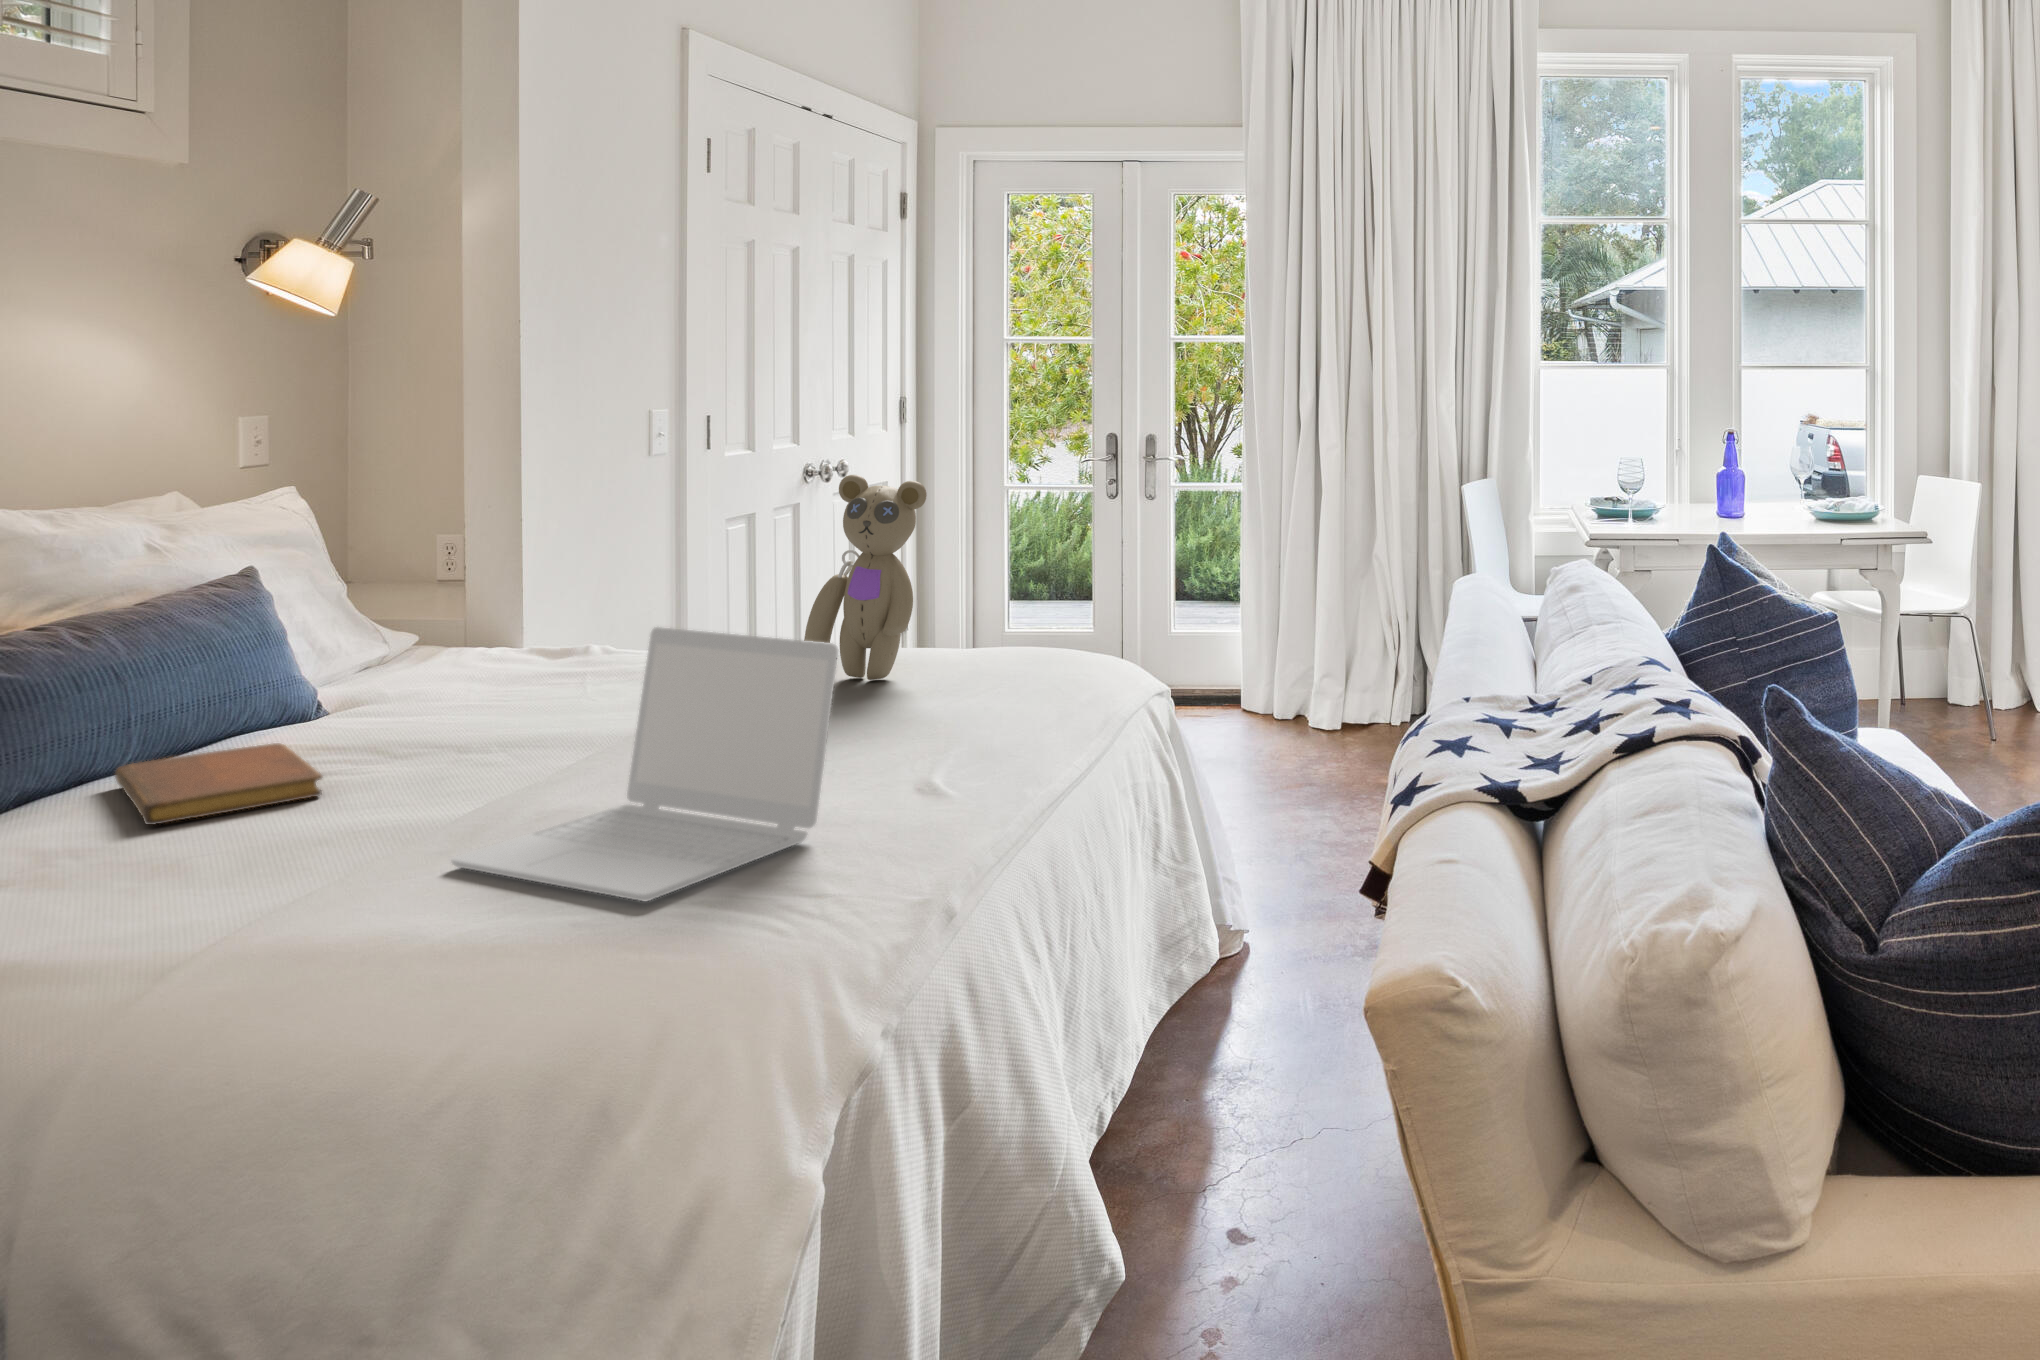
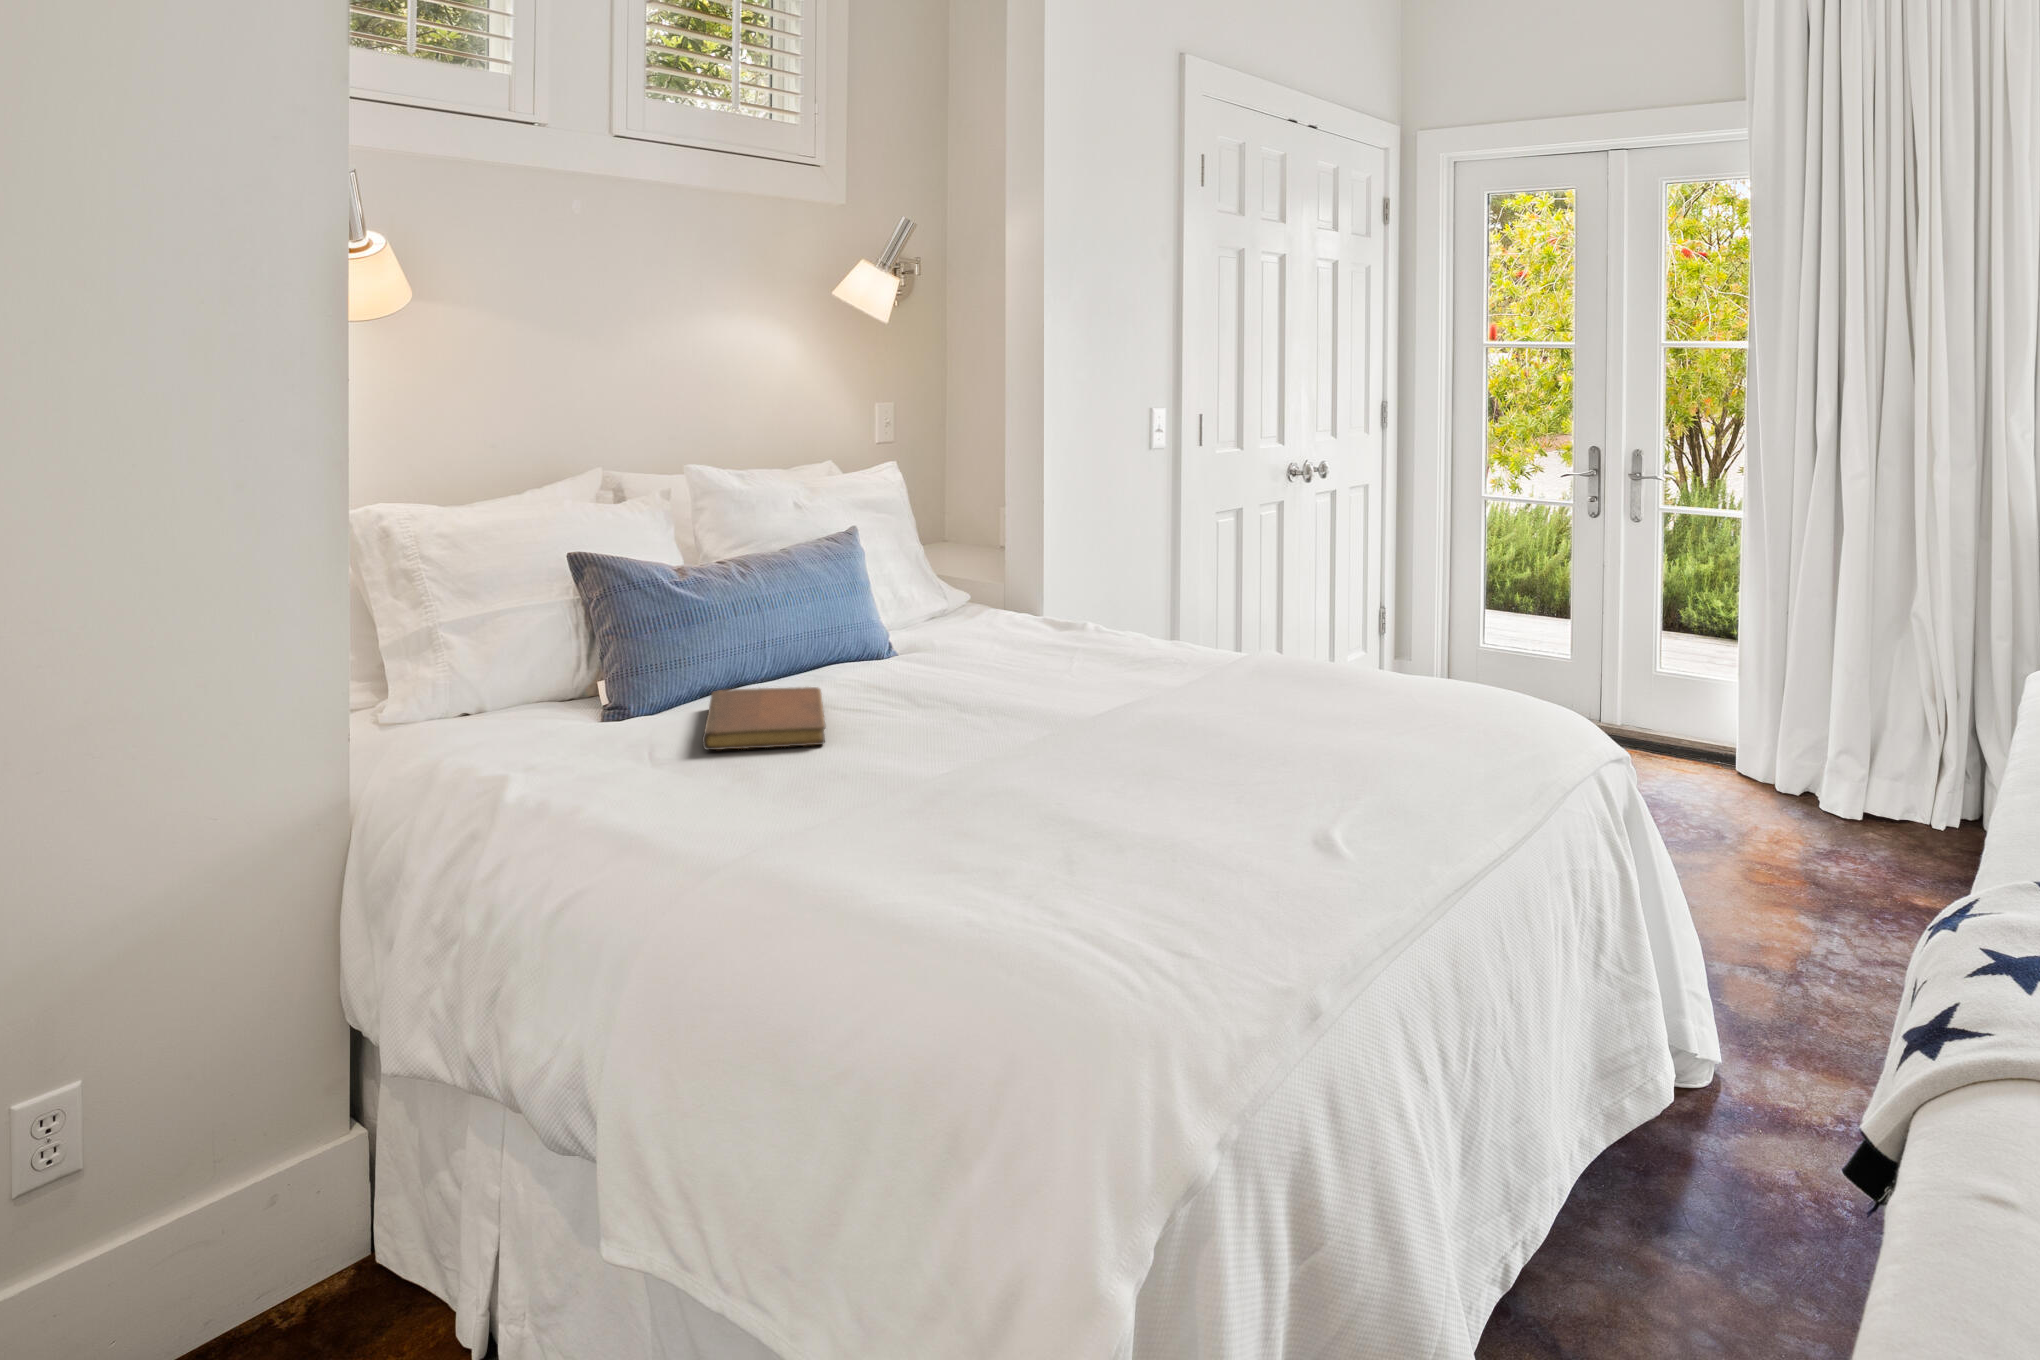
teddy bear: present [804,475,927,680] -> none [1239,482,1355,699]
laptop: present [451,627,838,901] -> none [867,631,1204,936]

